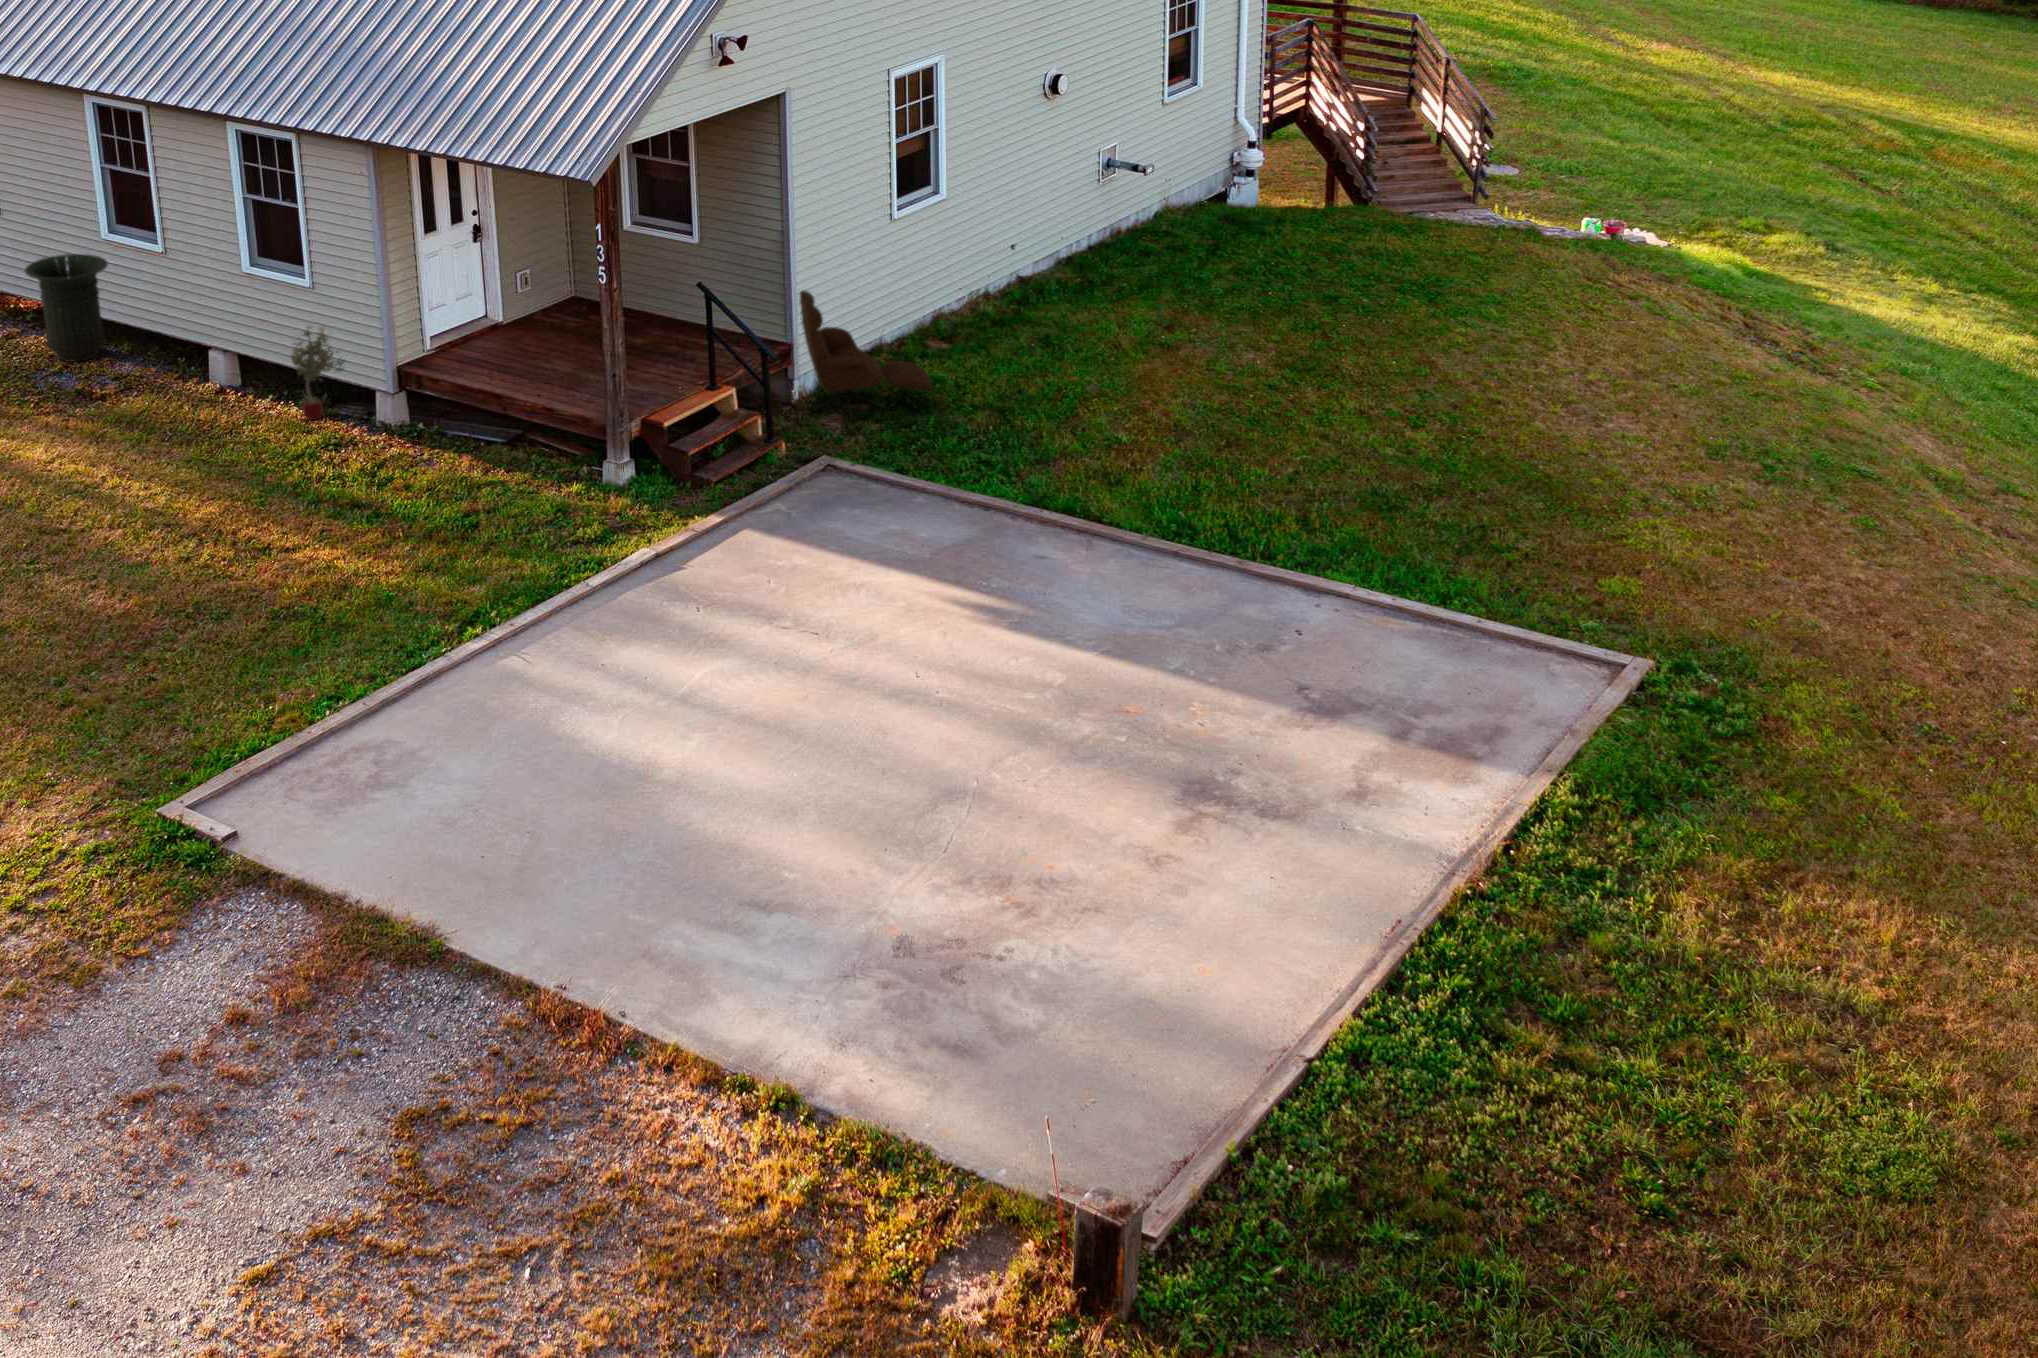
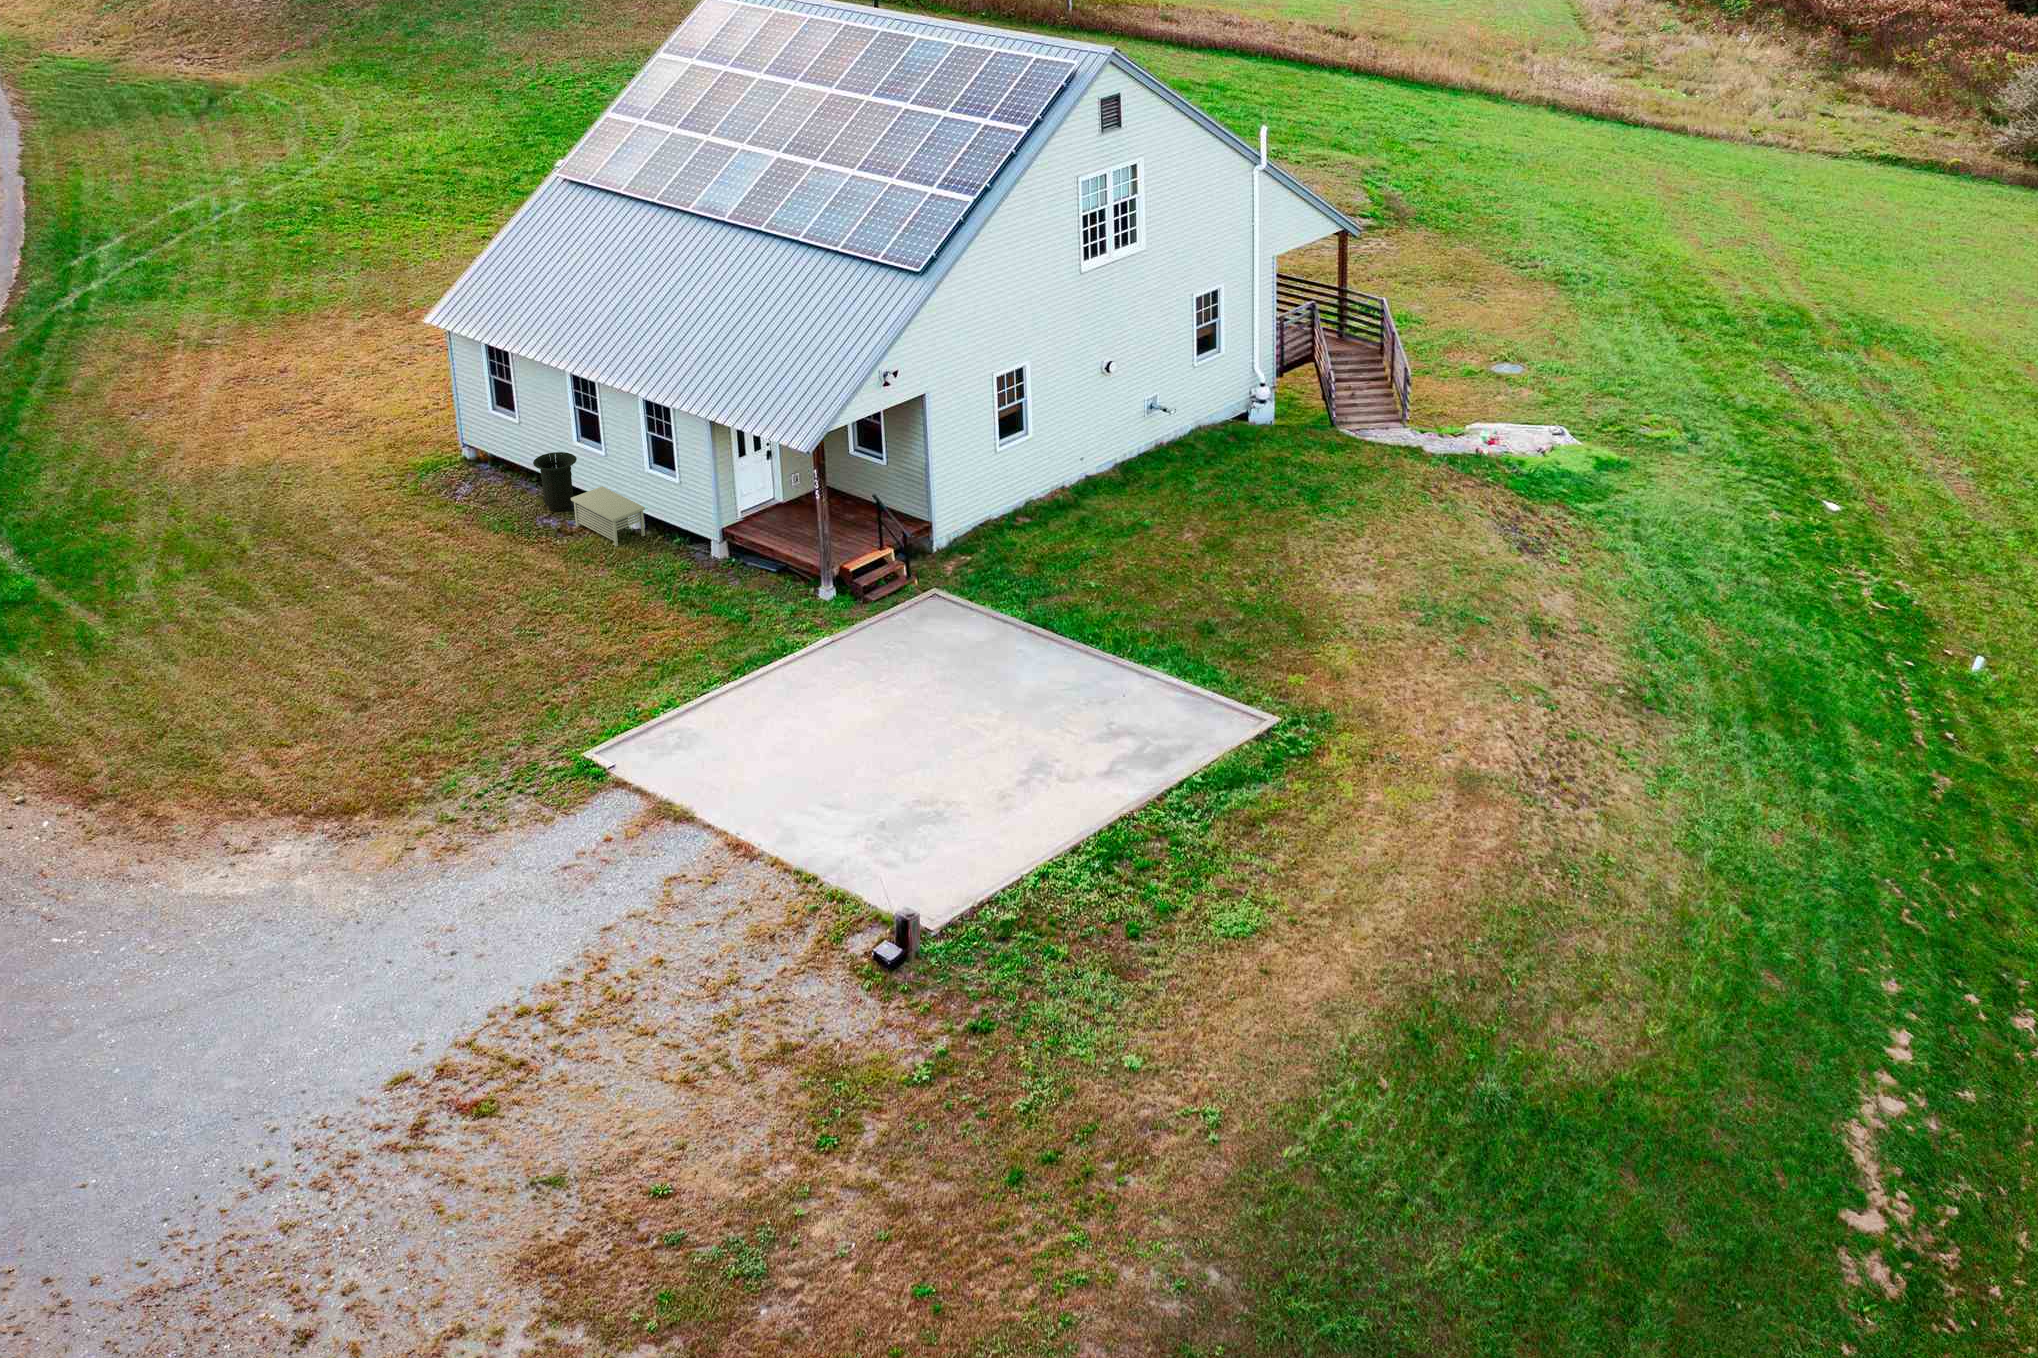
lounge chair: present [799,289,932,420] -> none [935,494,1008,566]
storage bench: none [100,310,246,413] -> present [571,486,645,547]
potted tree: present [291,327,344,420] -> none [666,505,696,554]

